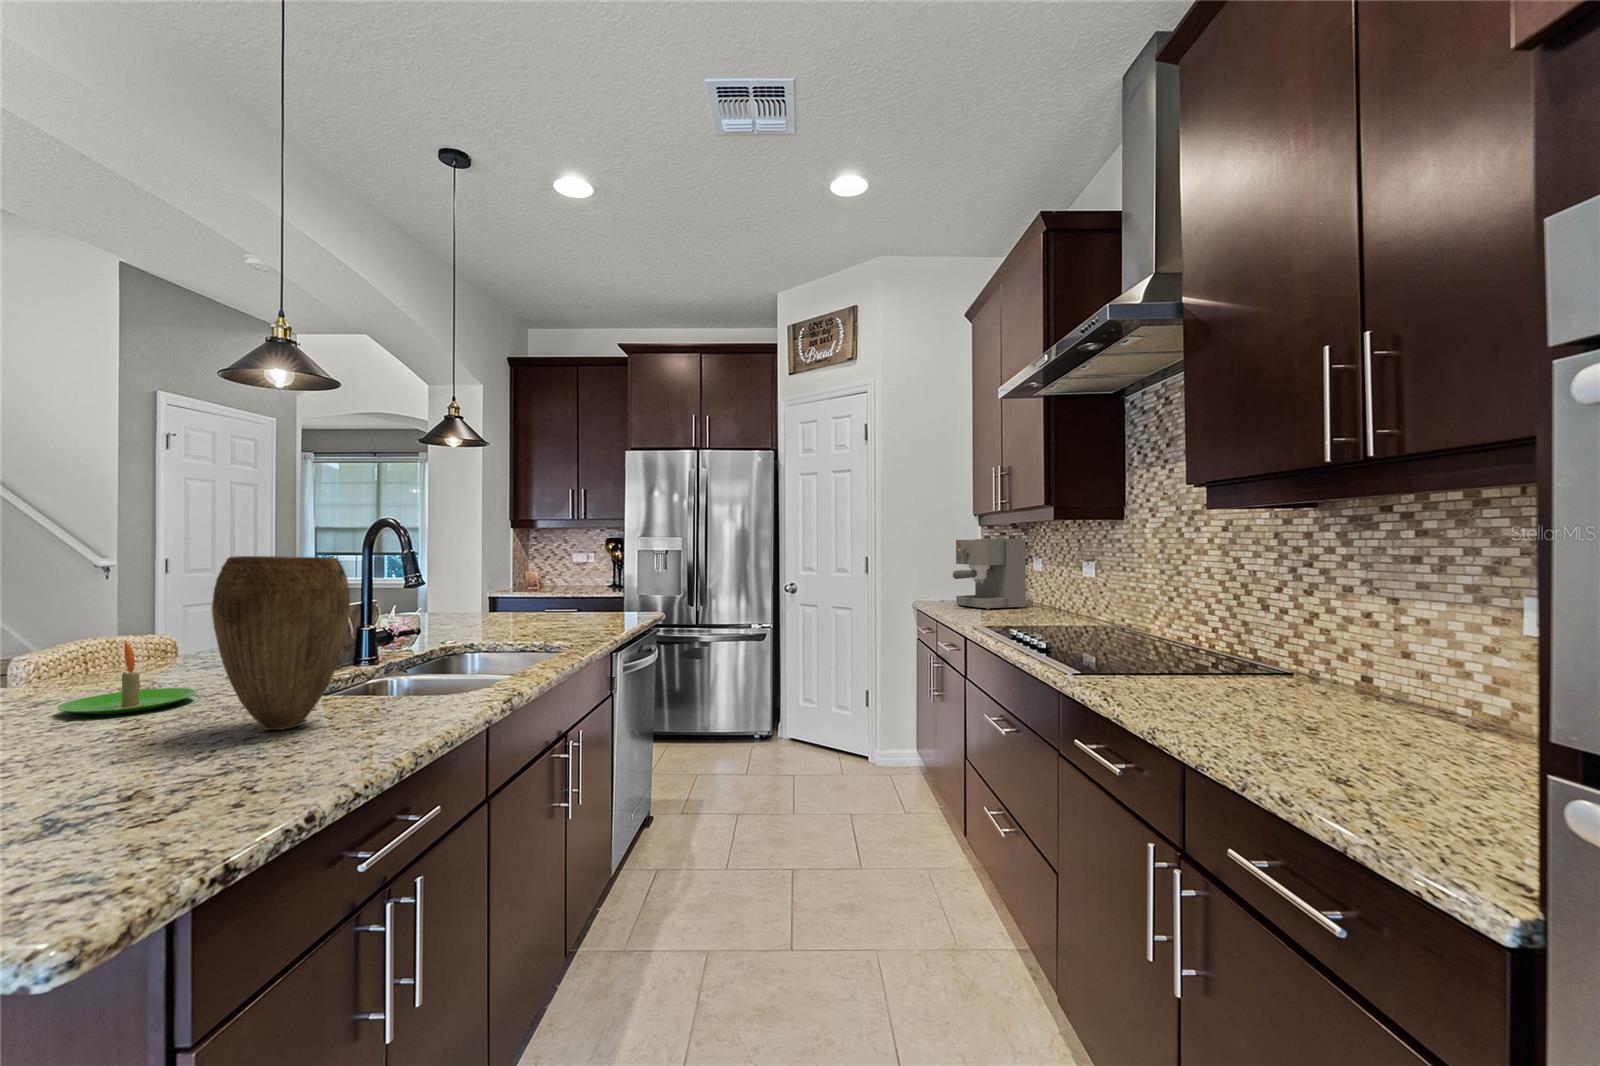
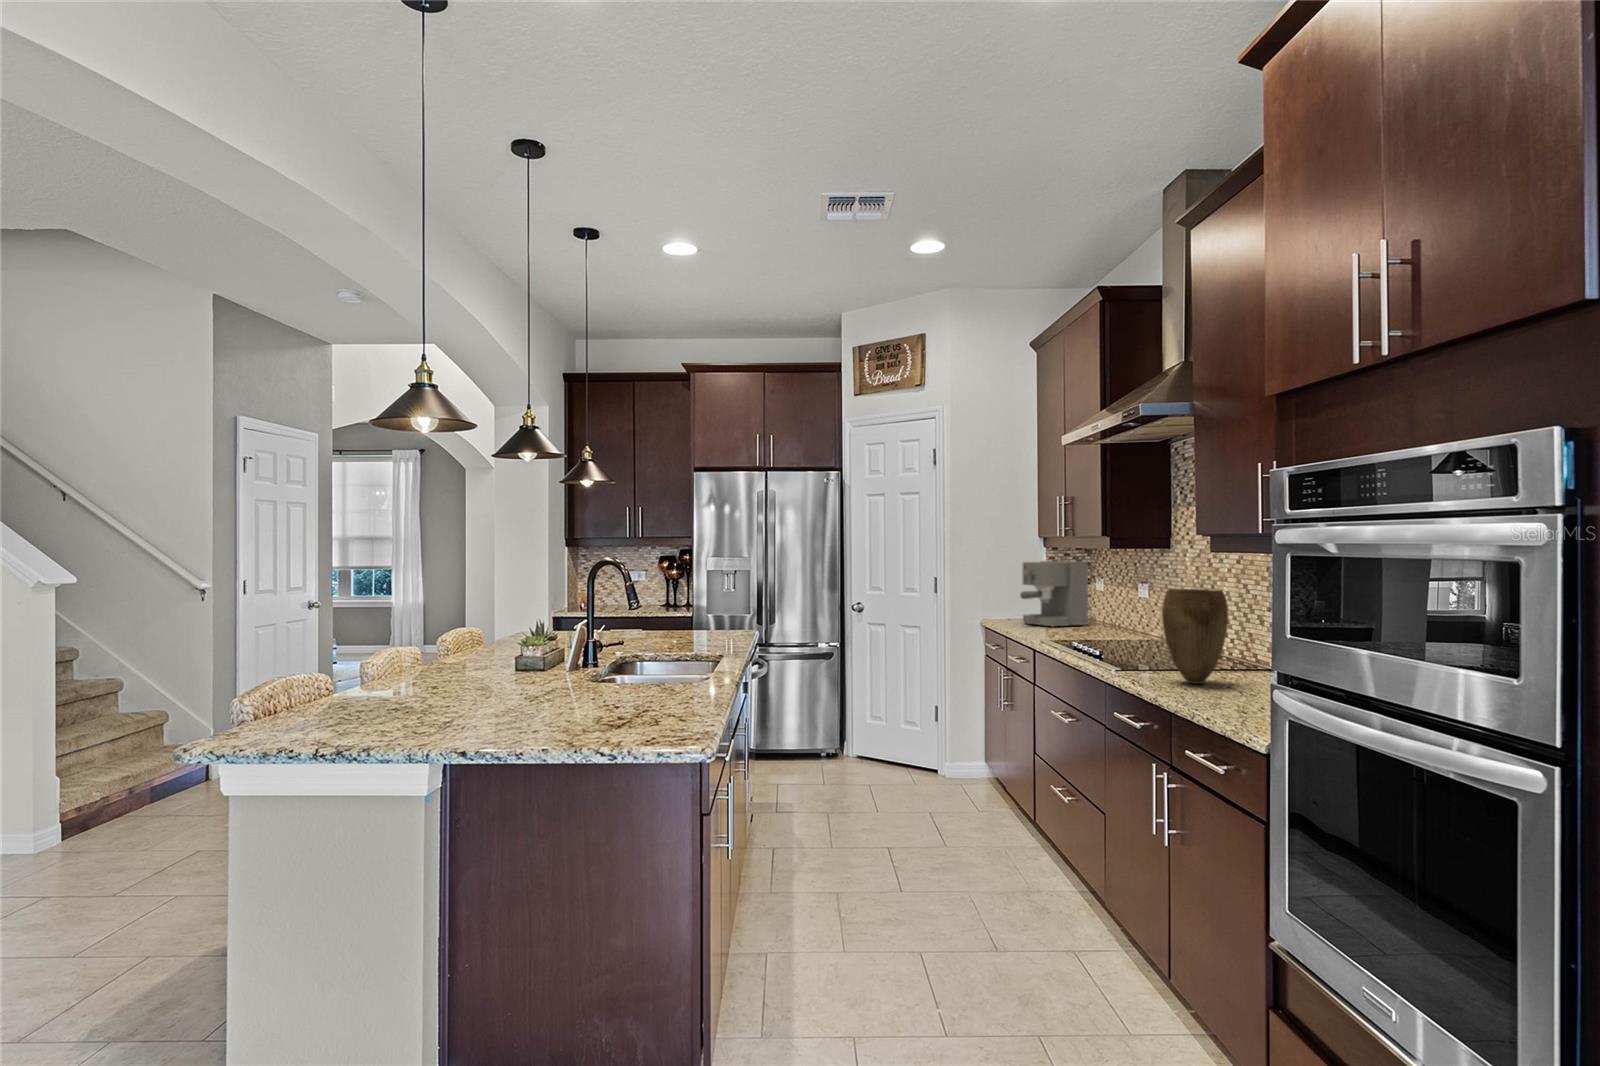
vase: present [212,556,350,730] -> present [1162,589,1229,684]
candle: present [57,641,197,715] -> none [474,645,541,689]

